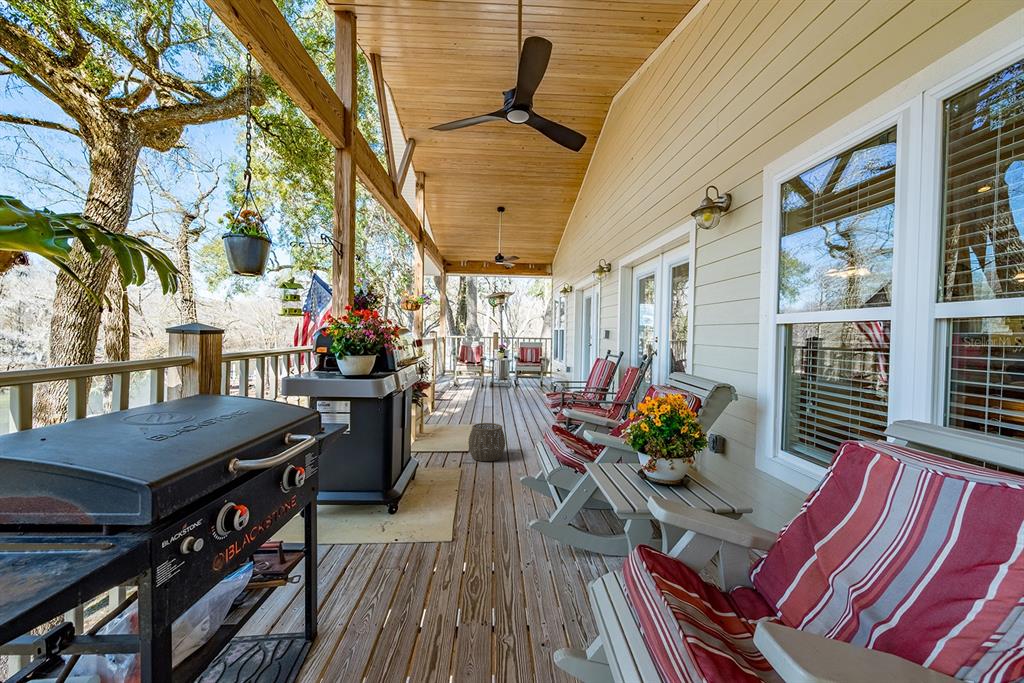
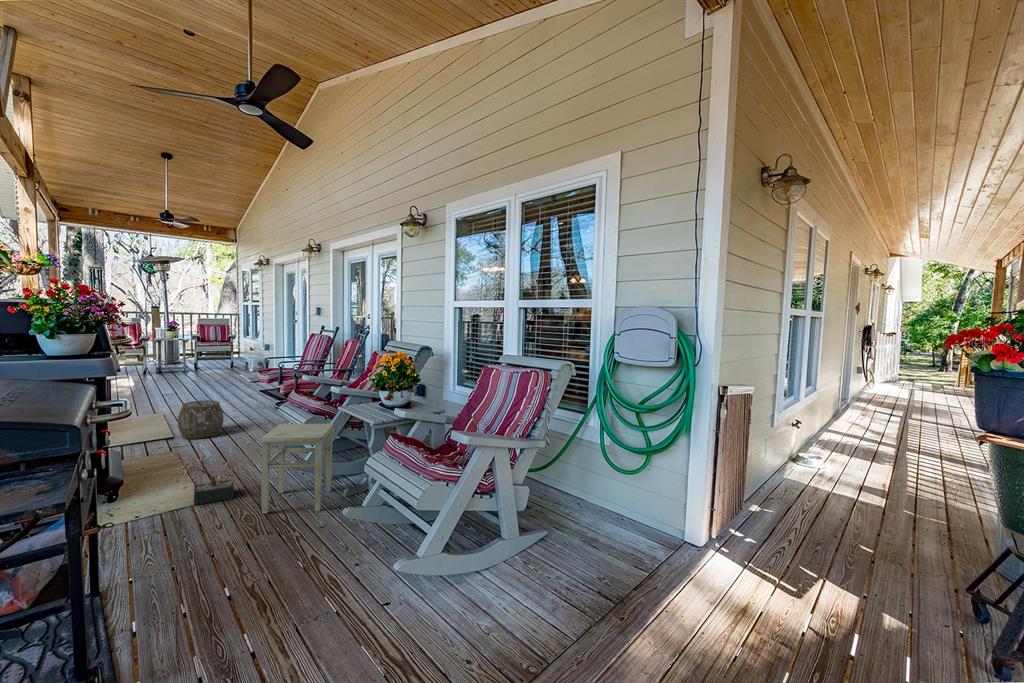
stool: none [488,473,581,609] -> present [260,424,334,514]
decorative plant: none [427,487,488,550] -> present [175,454,244,505]

